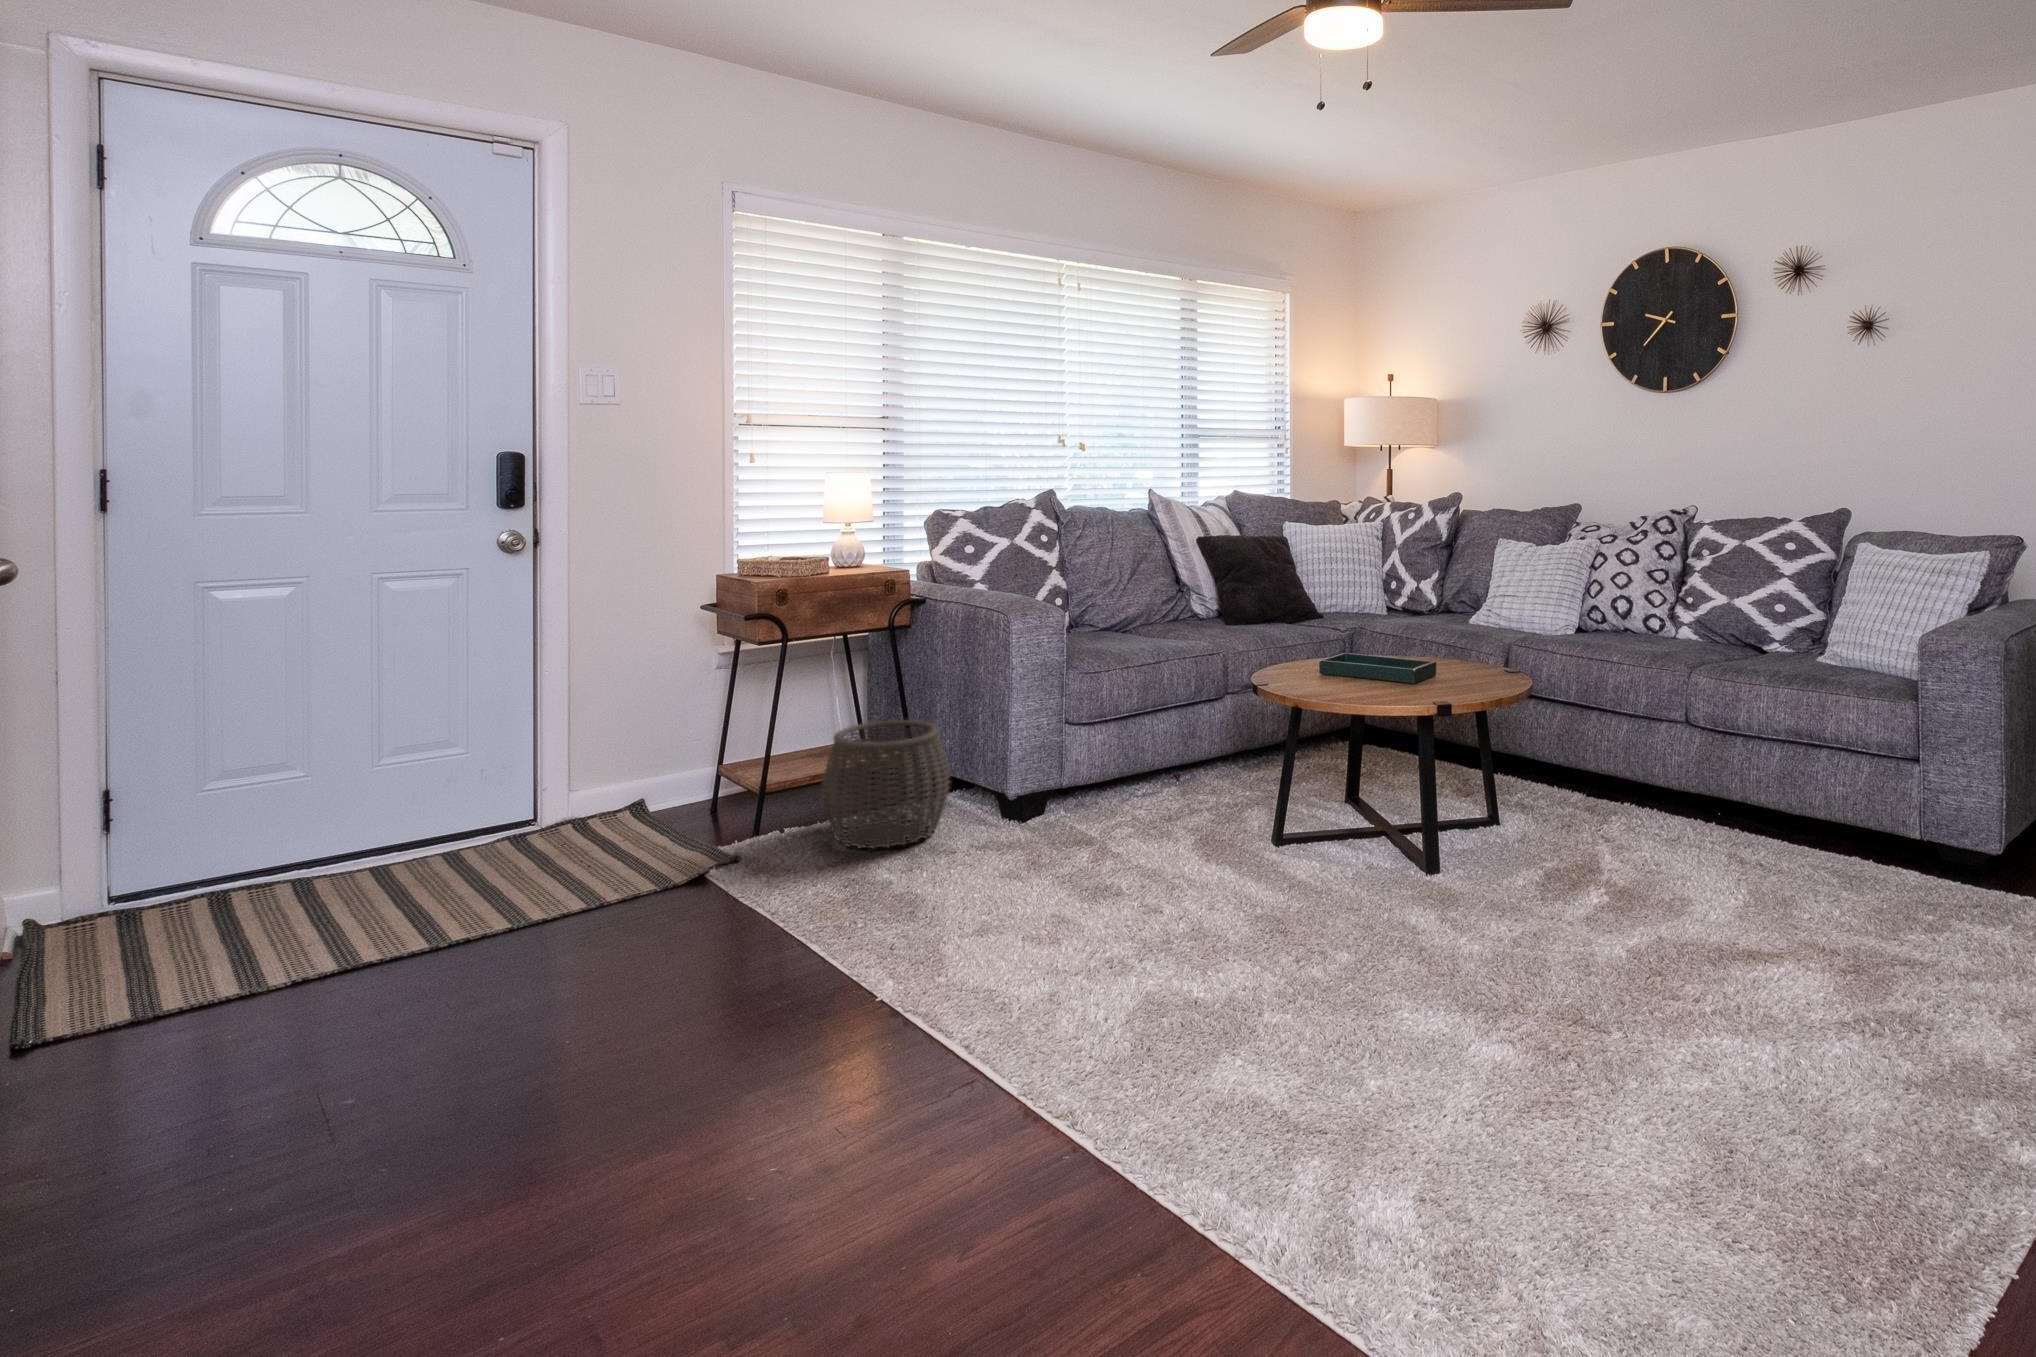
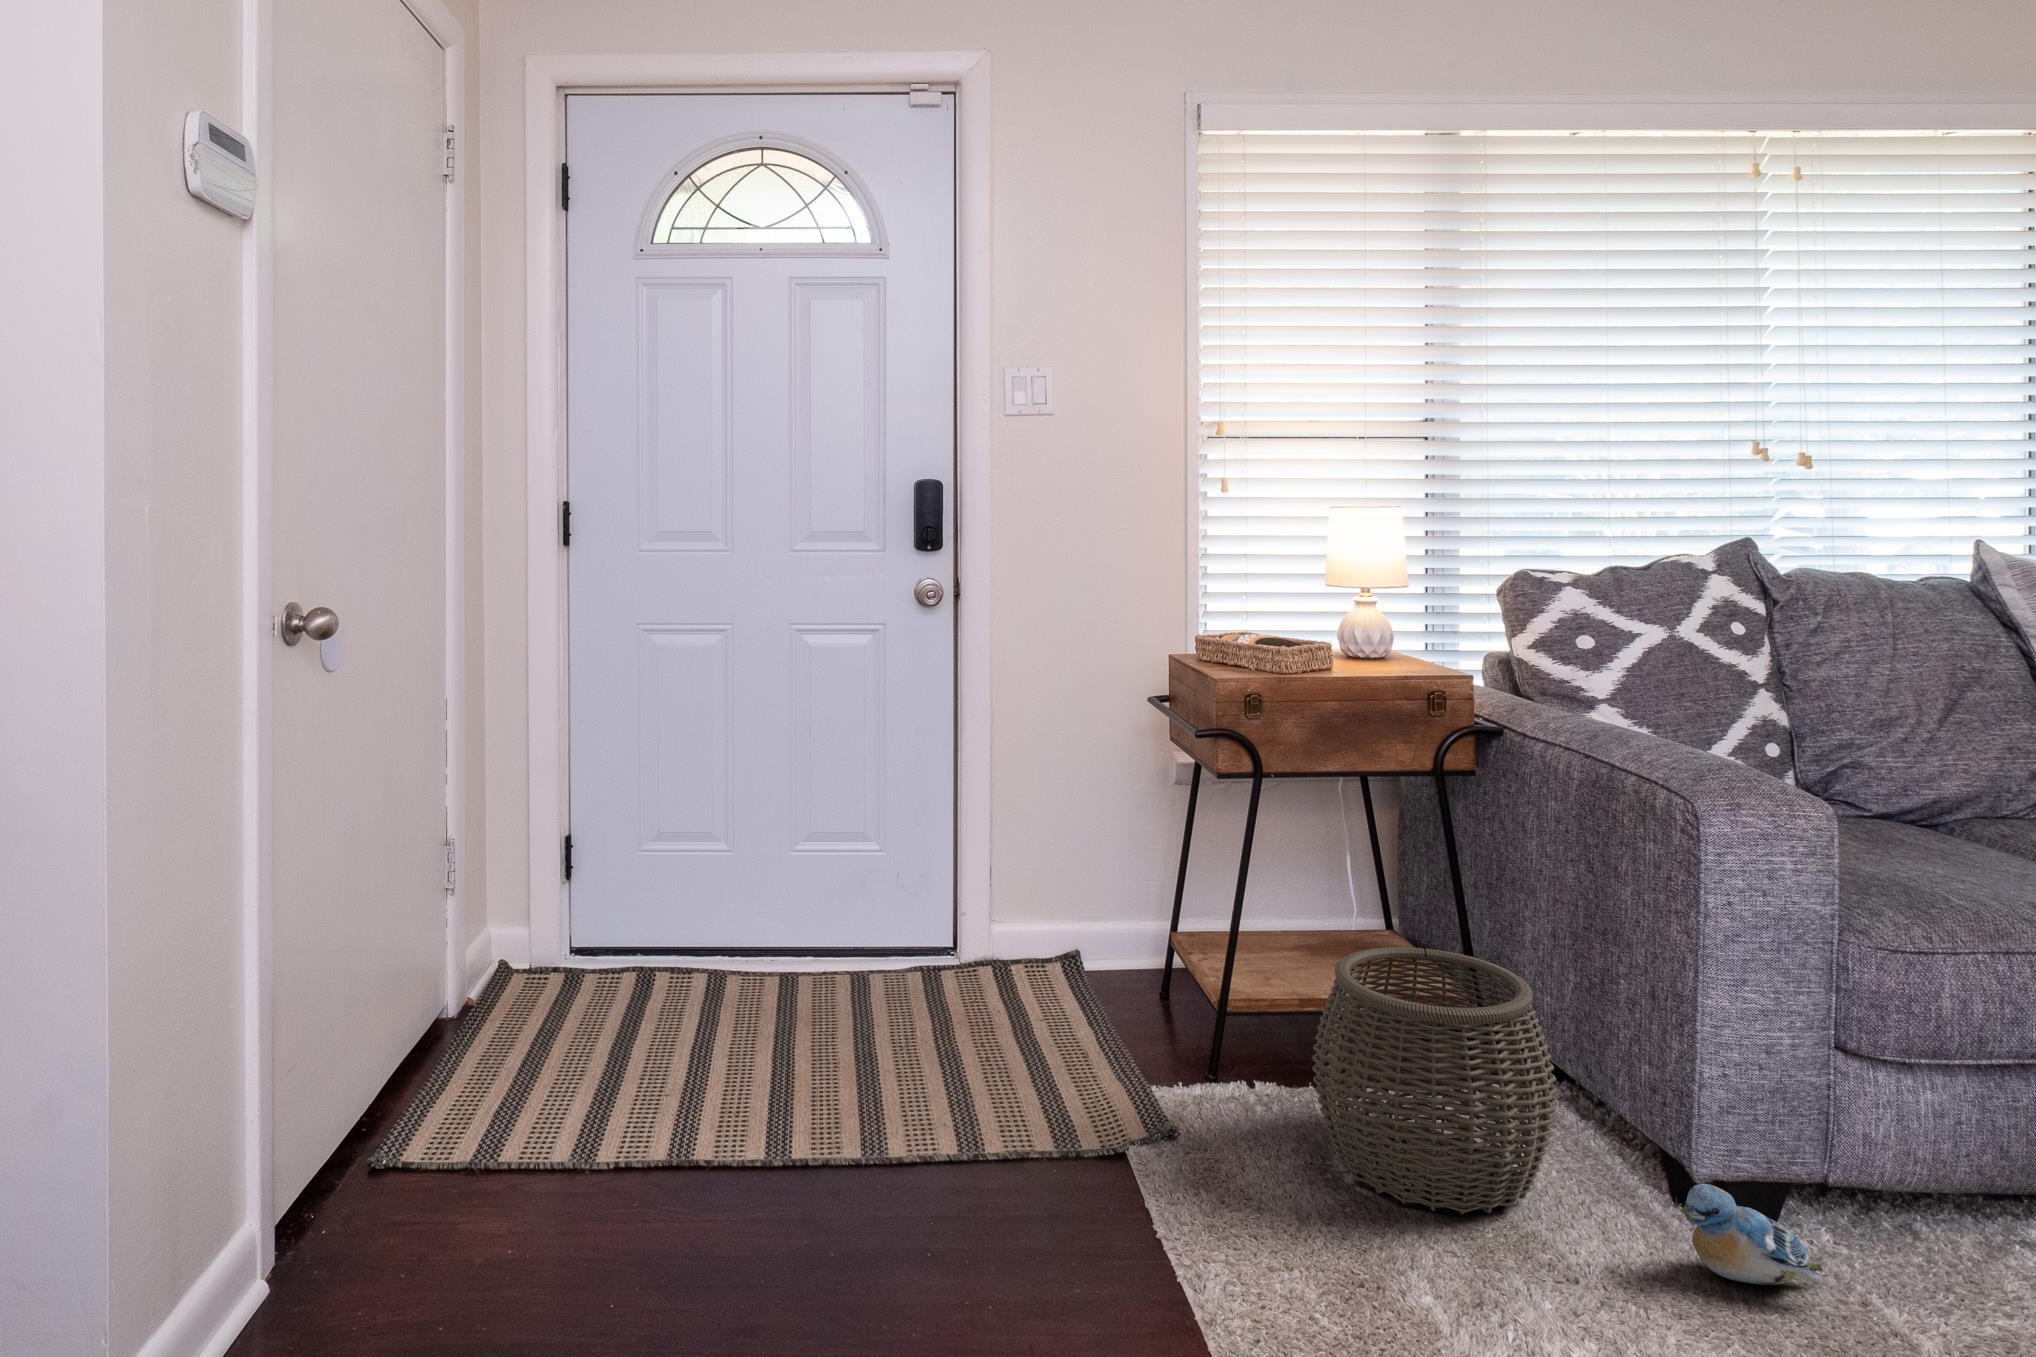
plush toy: none [1004,797,1062,838] -> present [1681,1184,1825,1285]

